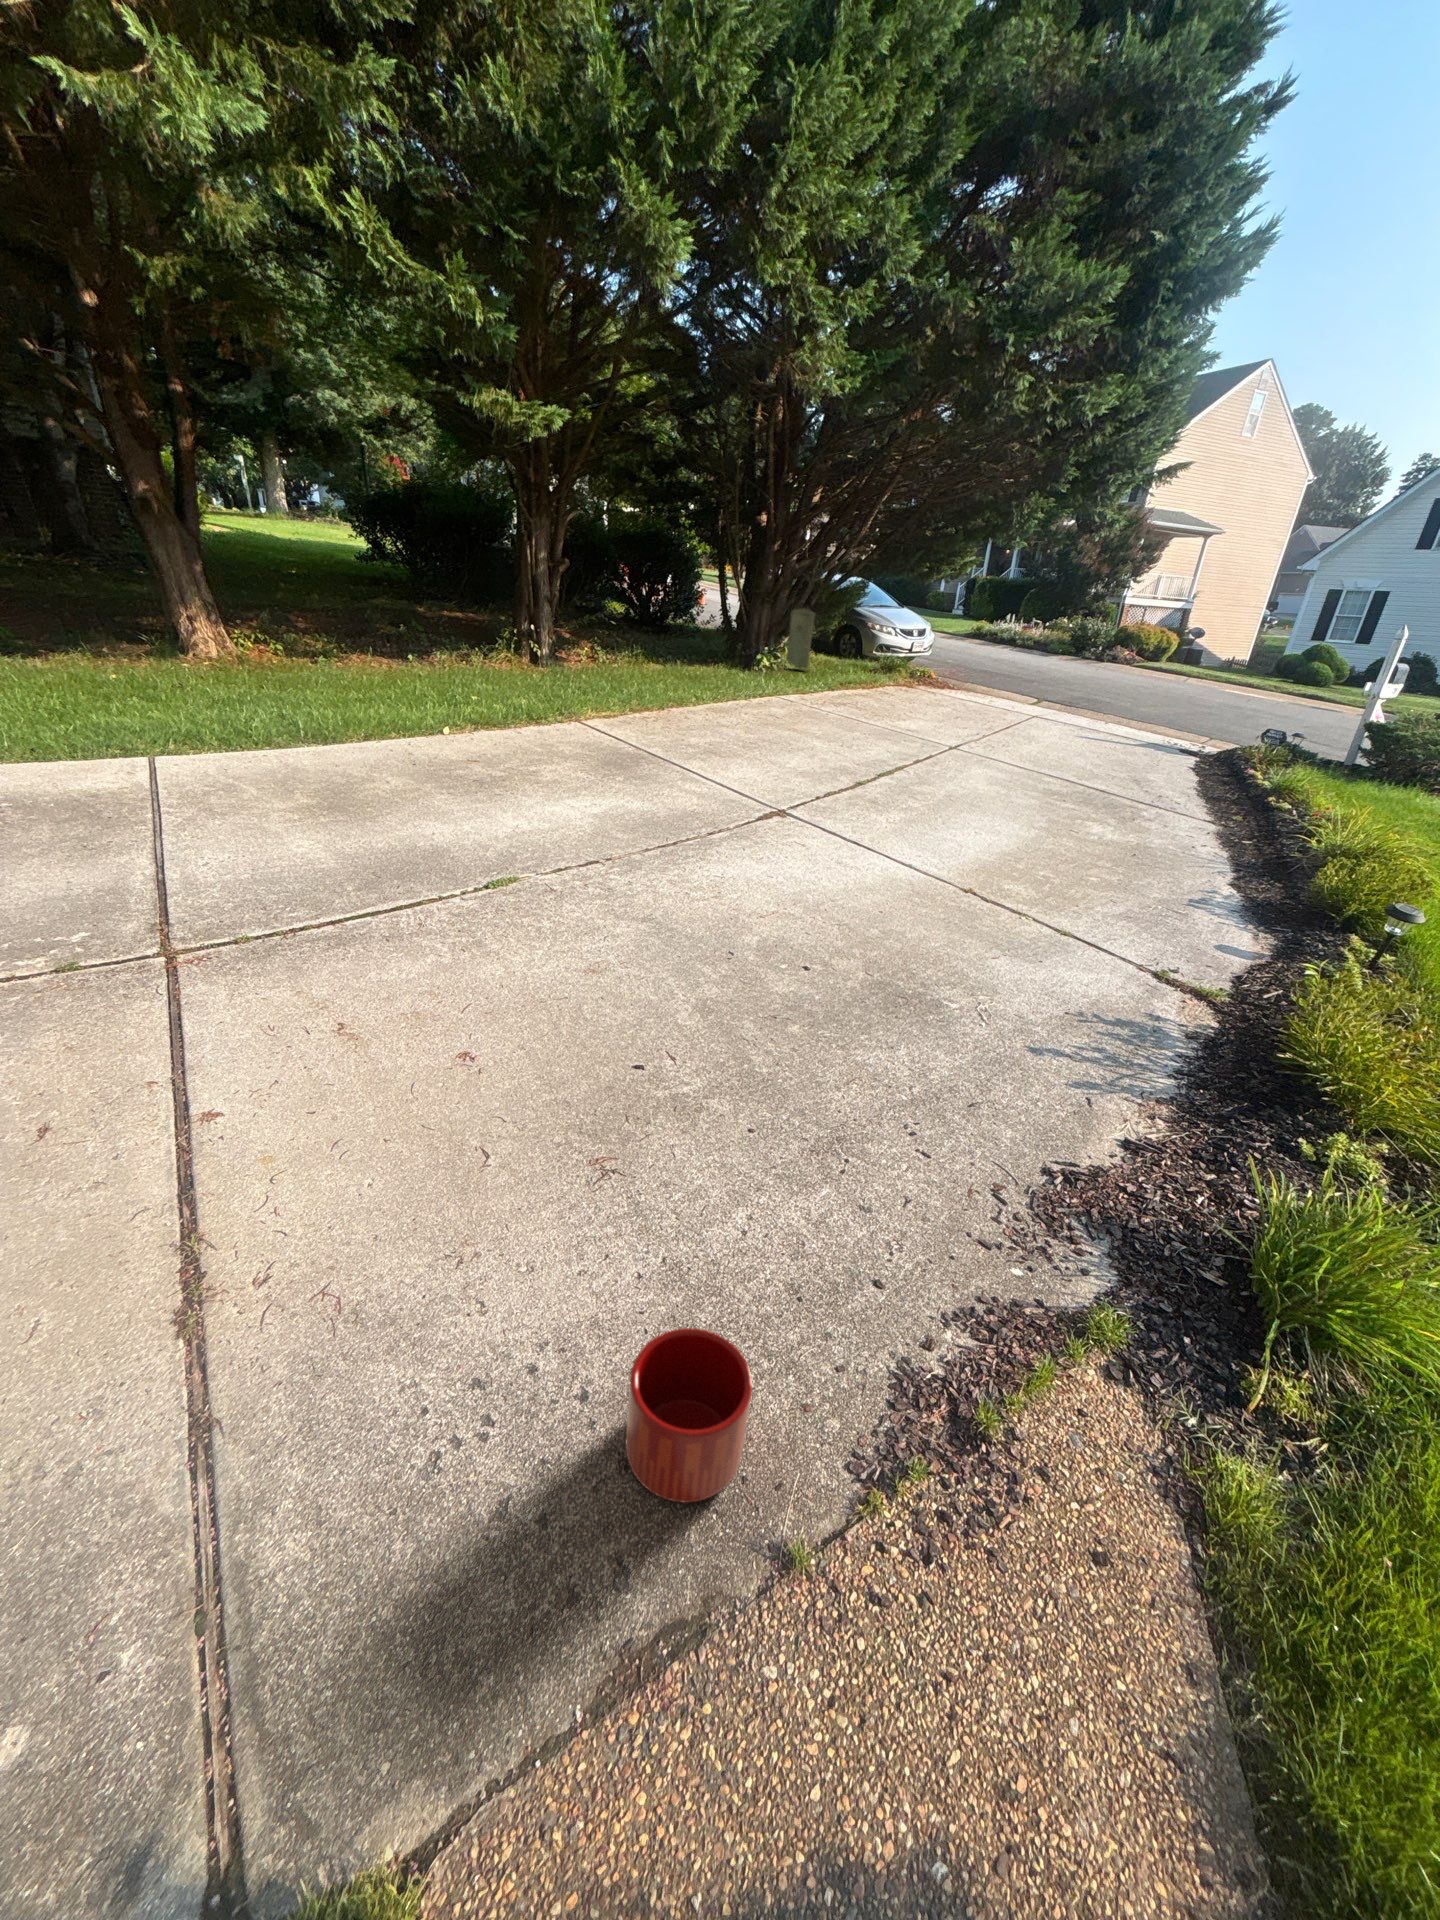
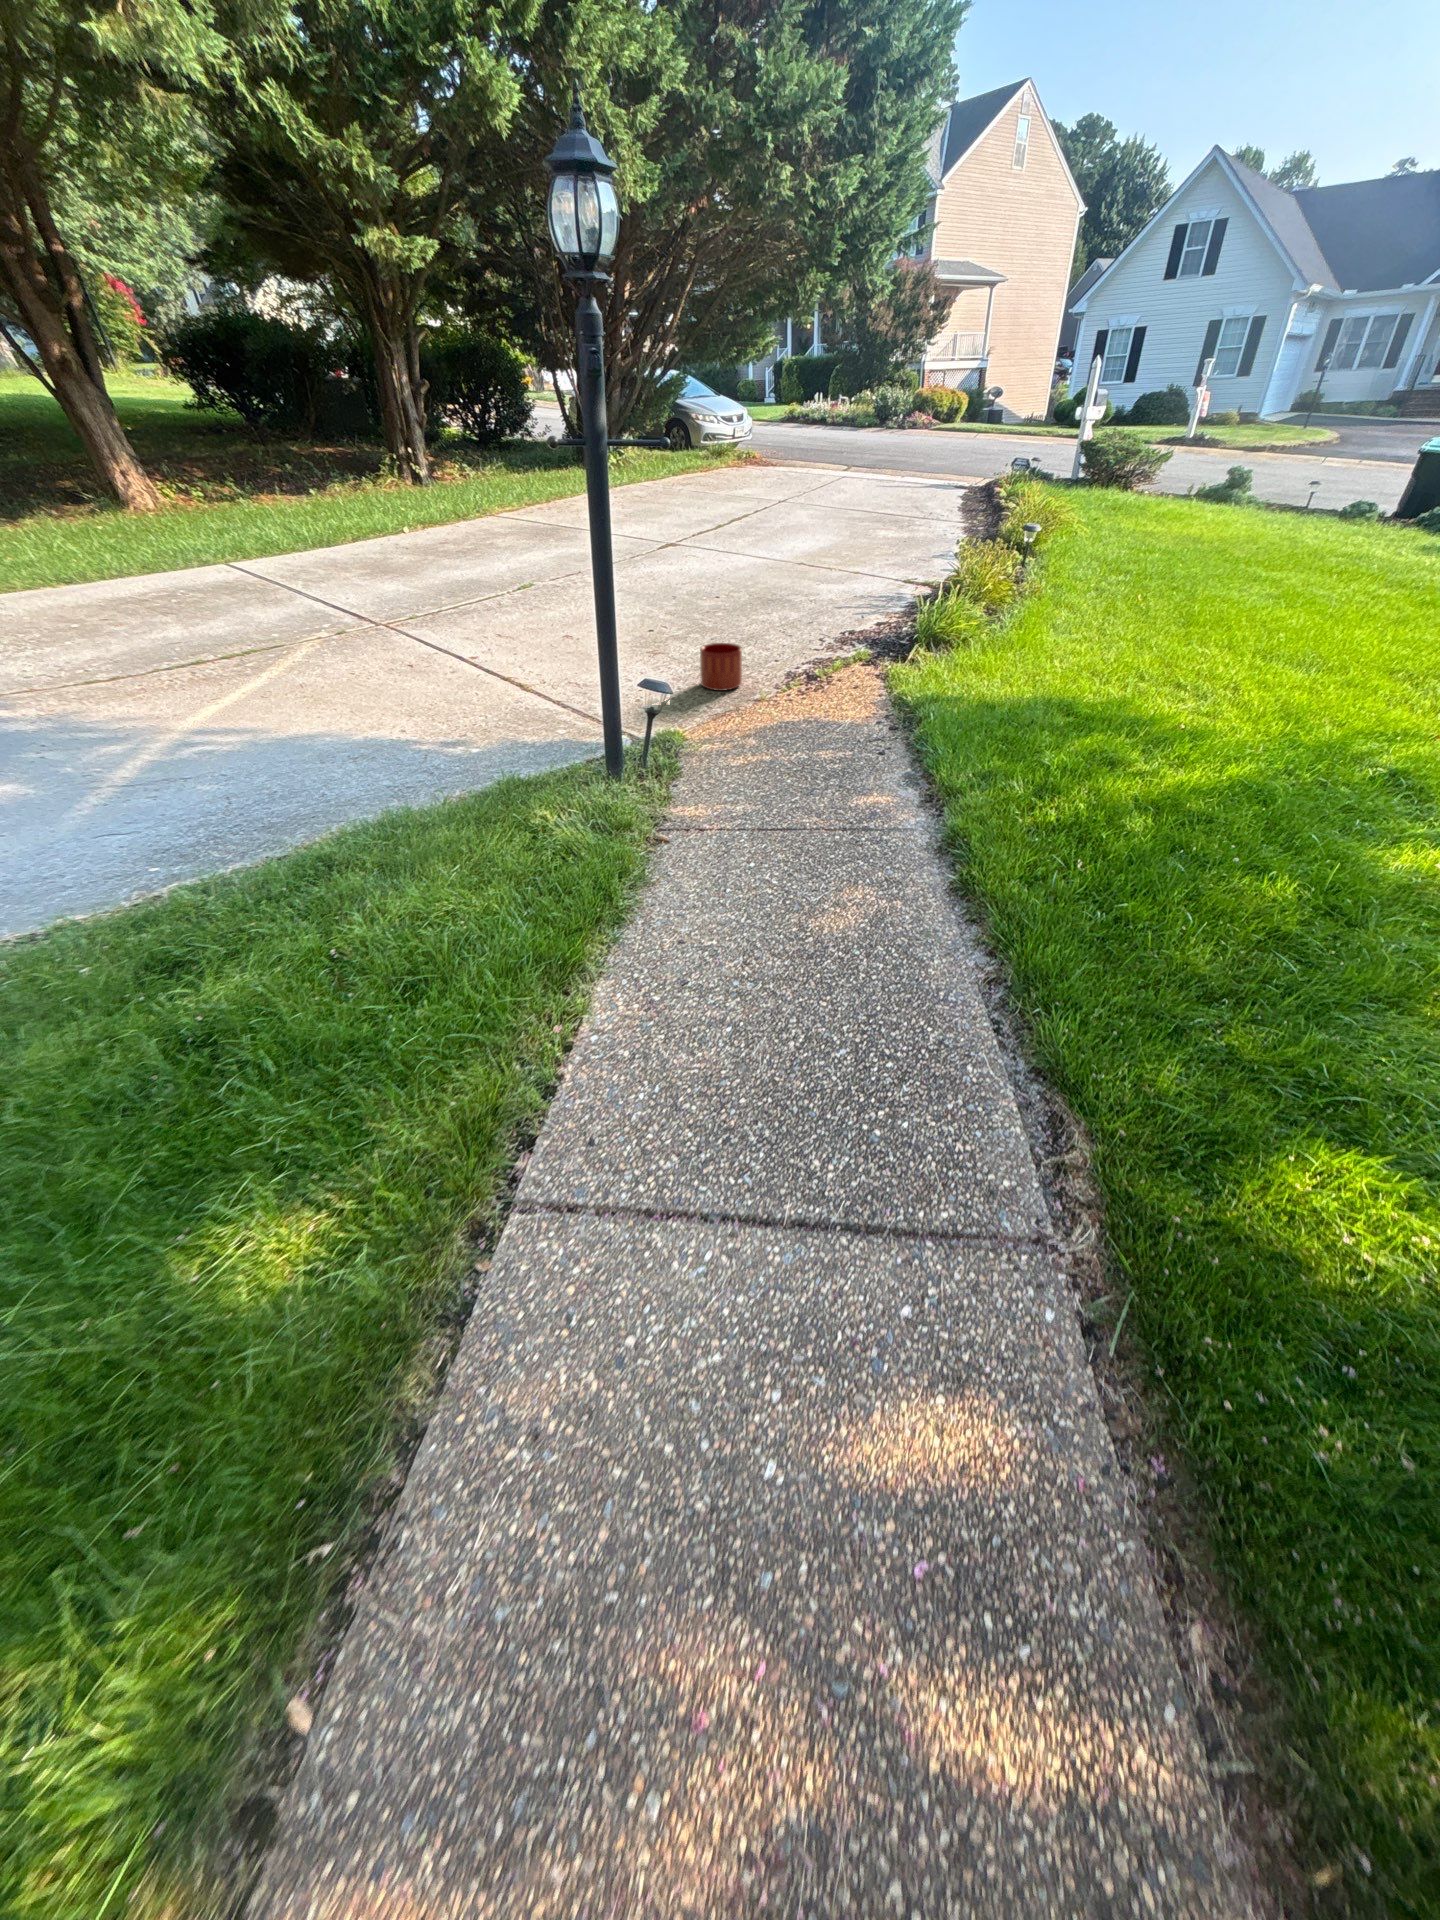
trash can: present [785,608,815,671] -> none [624,403,648,465]

